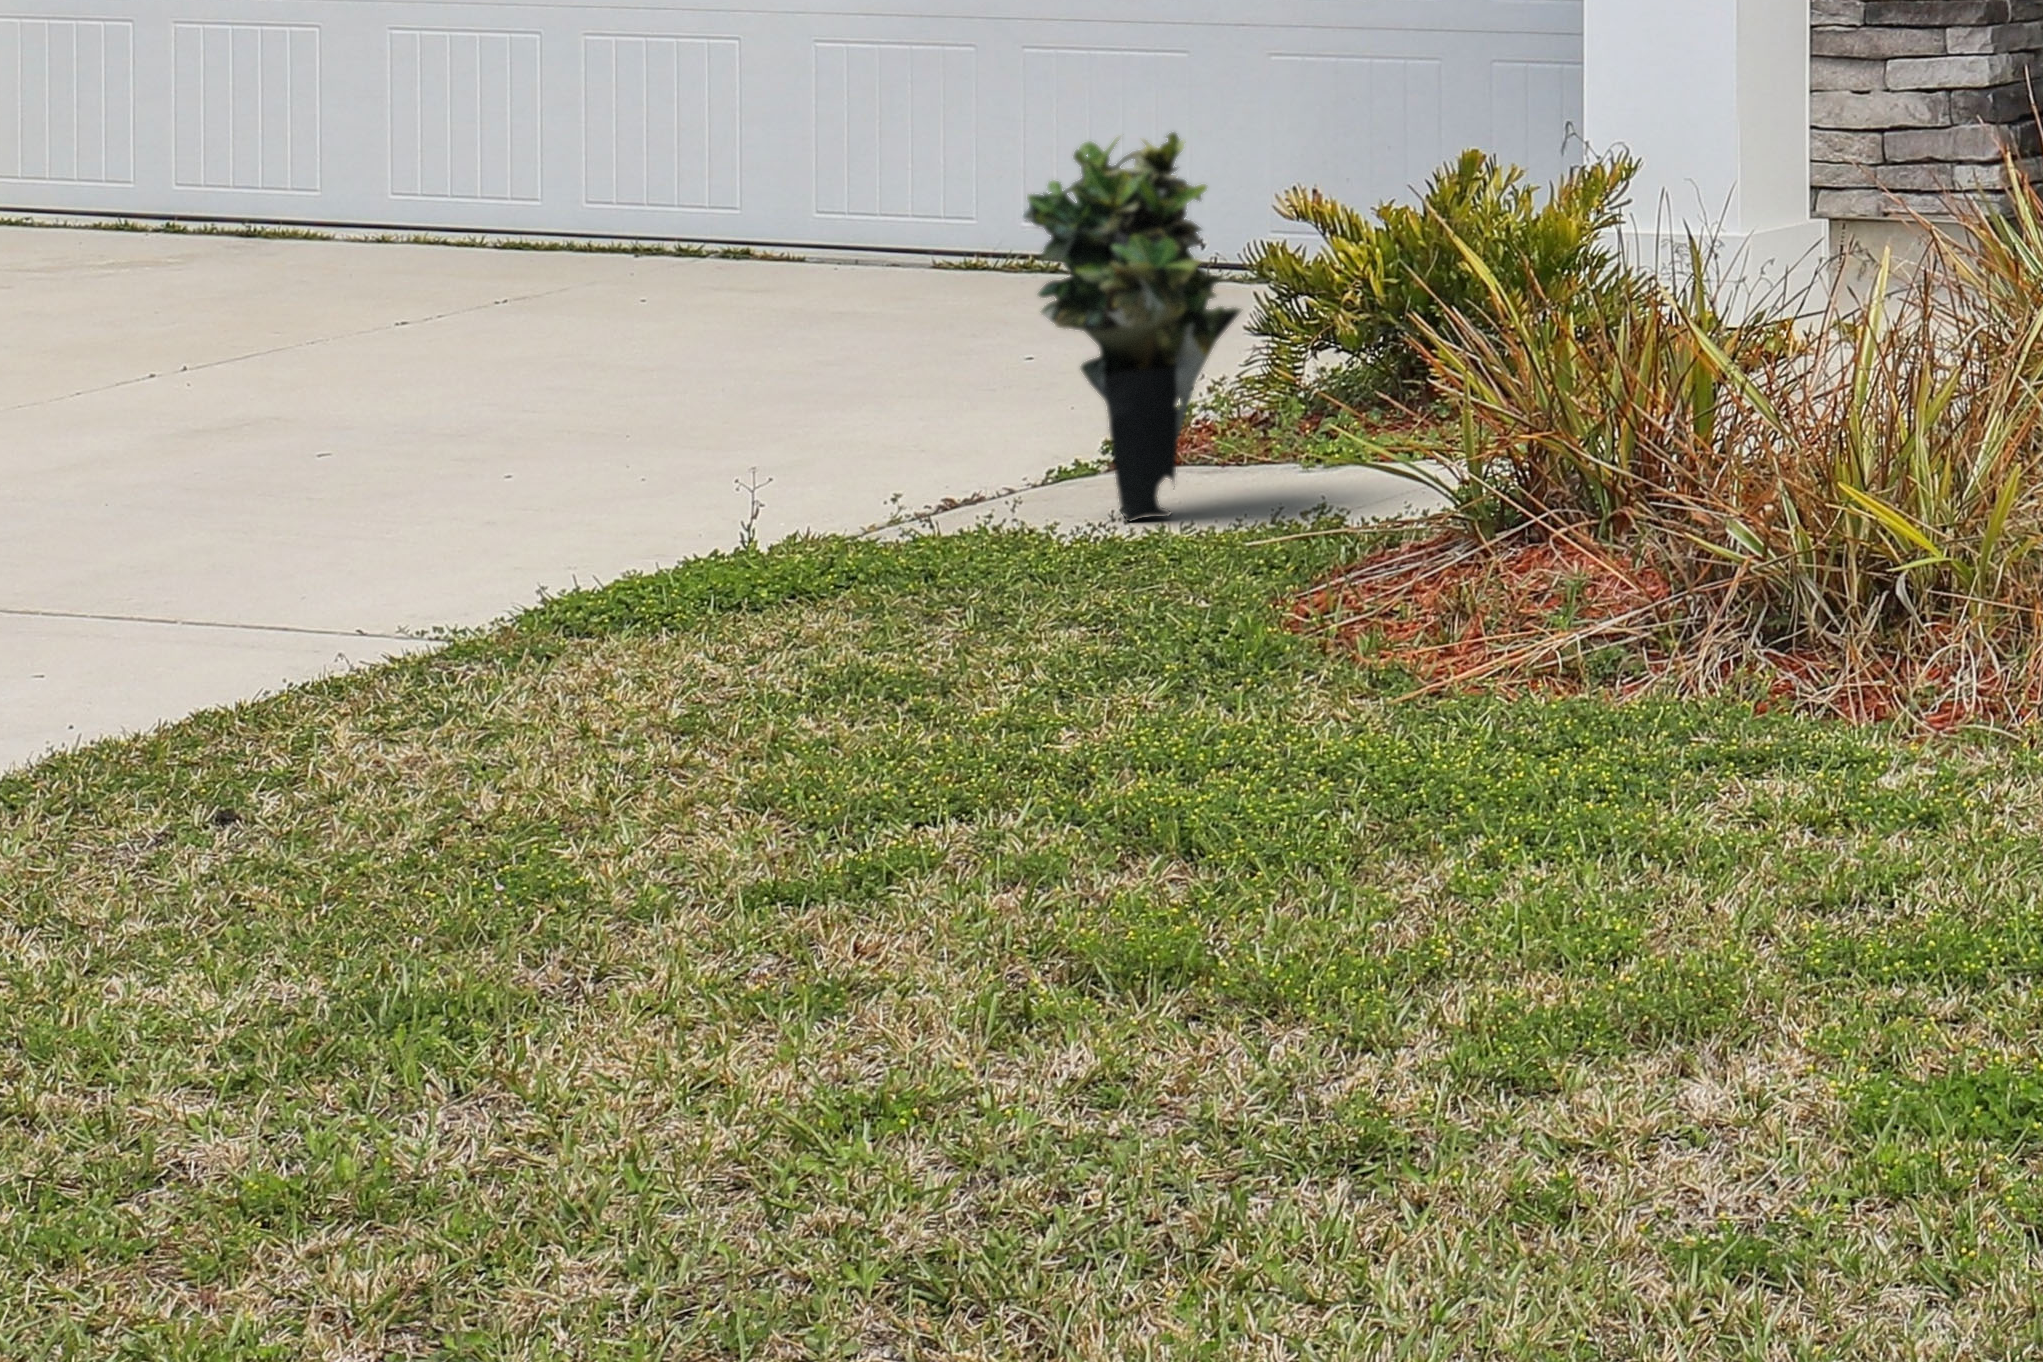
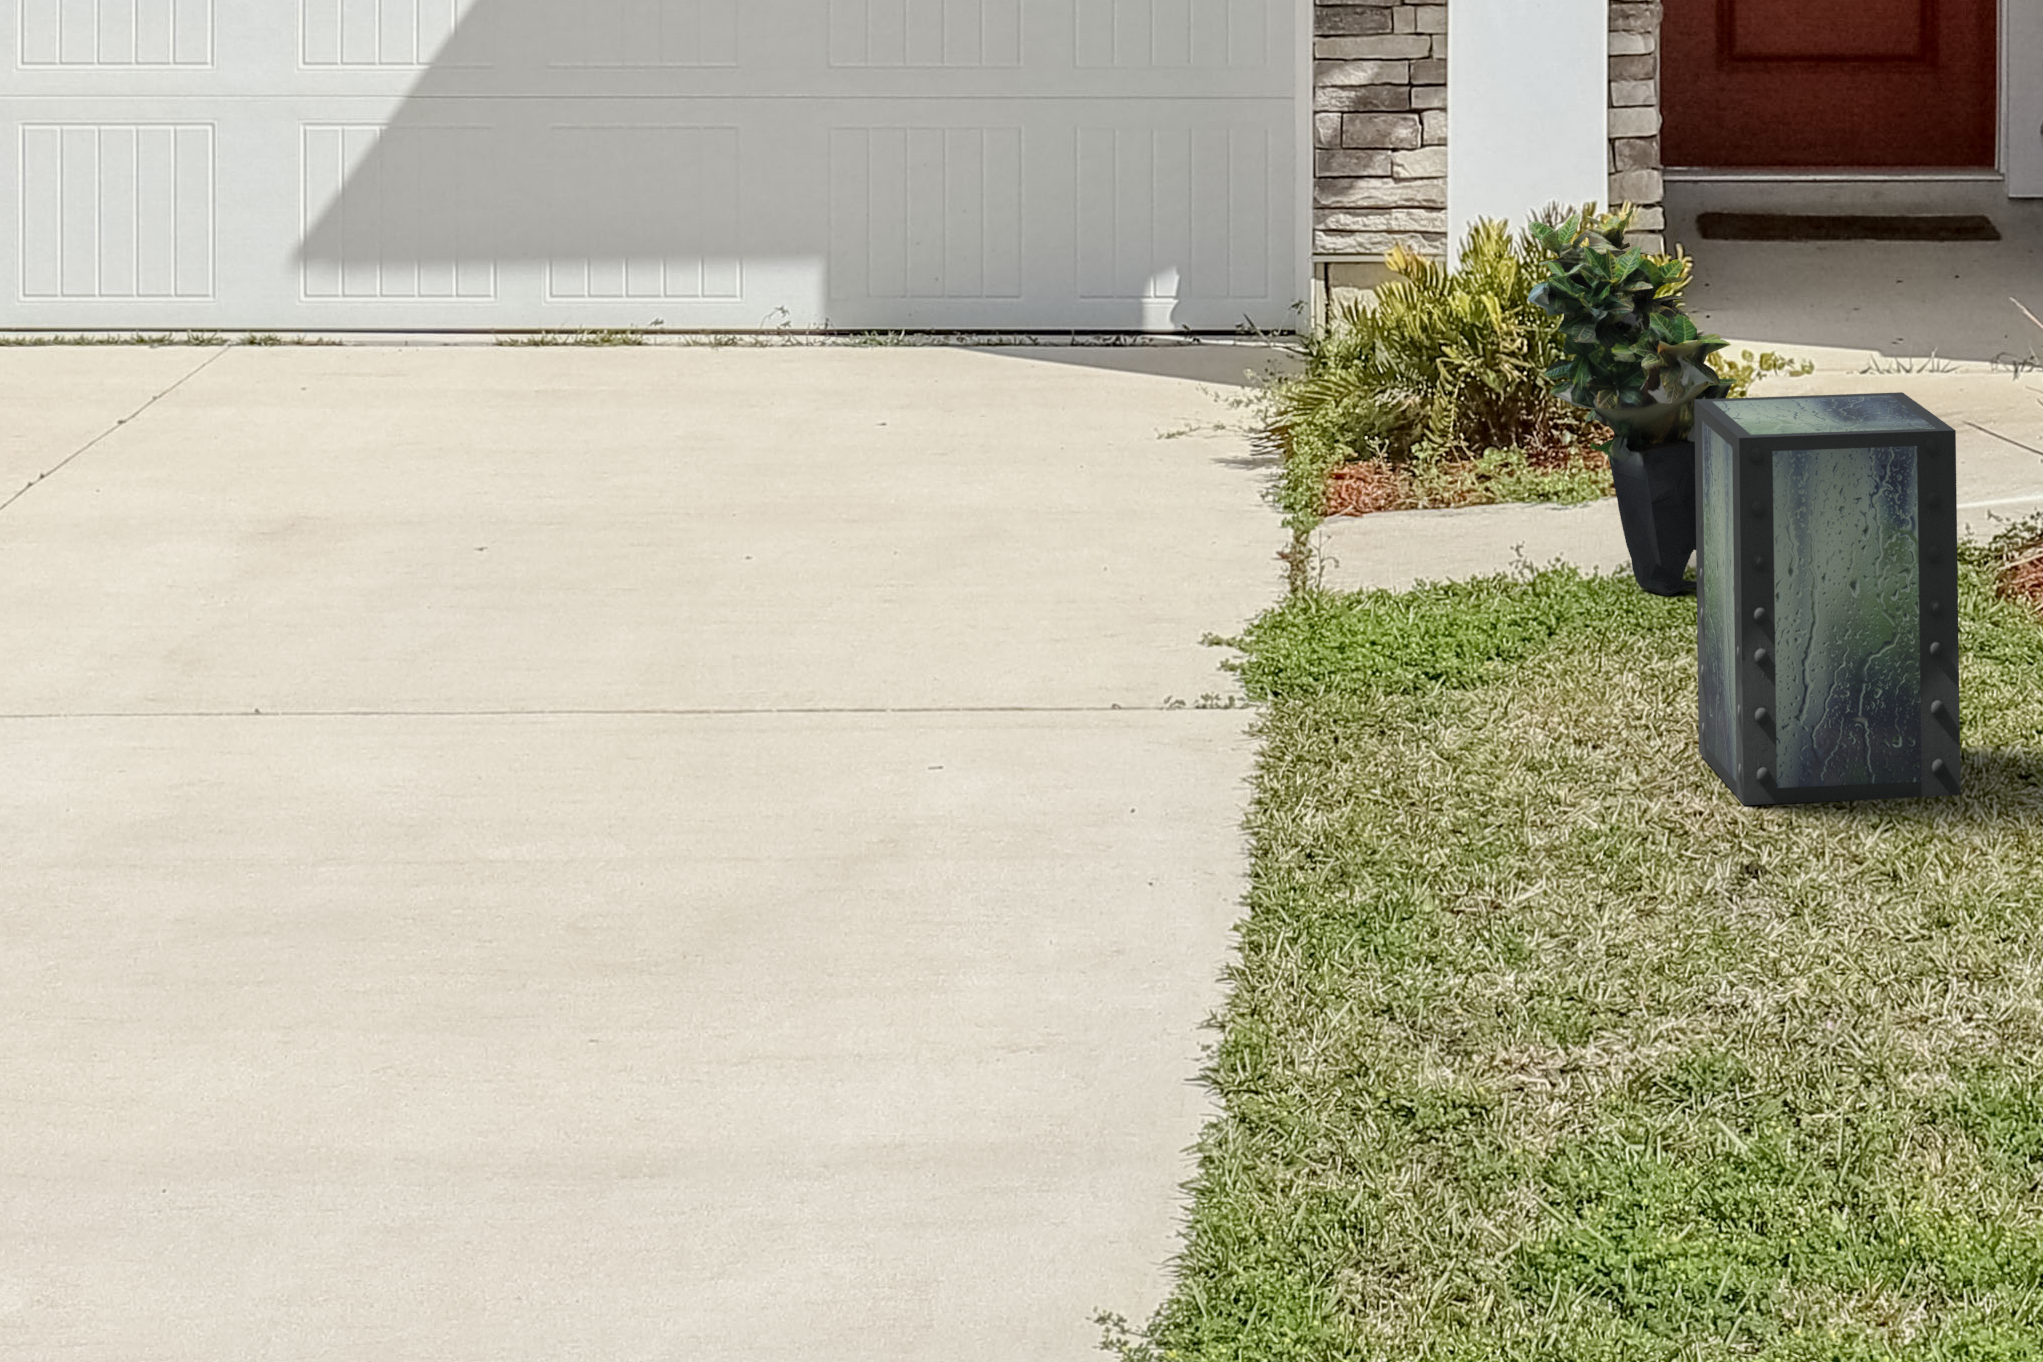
storage box: none [584,293,886,684] -> present [1694,392,1961,805]

